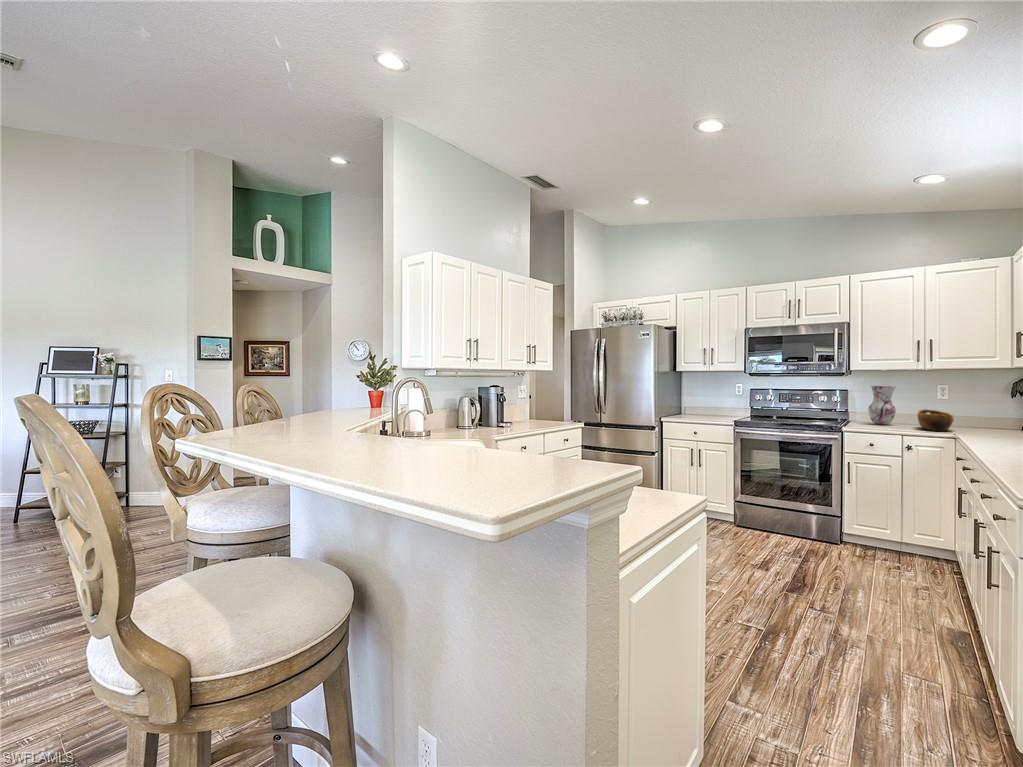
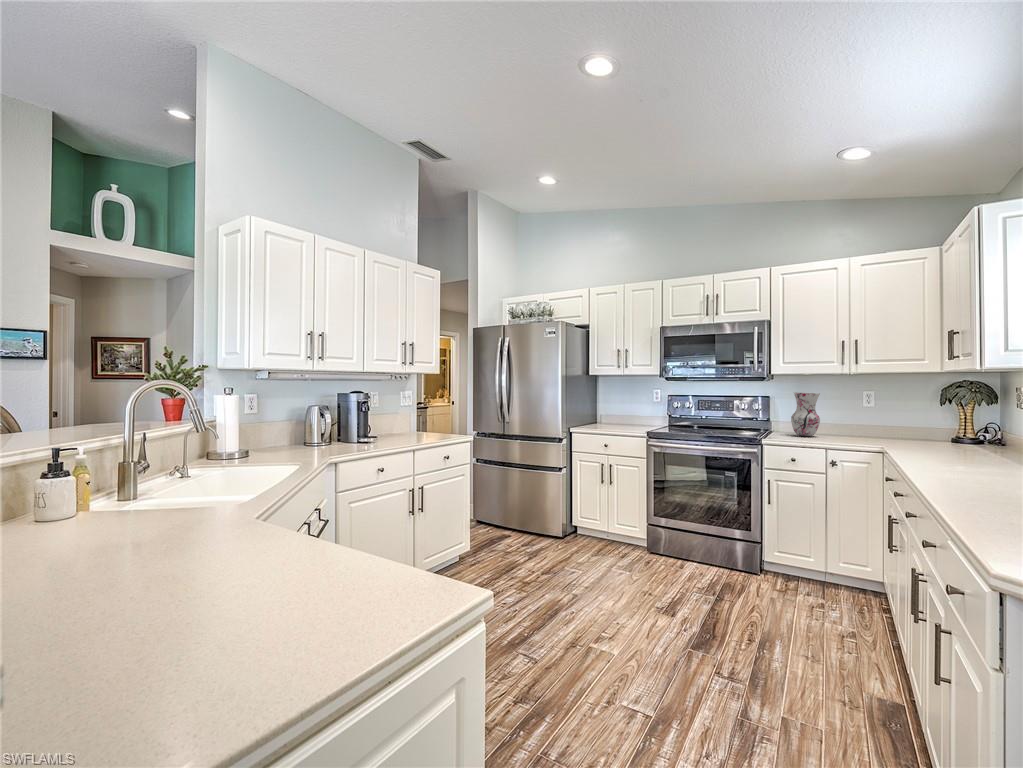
wooden bowl: present [918,409,953,431] -> none [843,420,881,445]

